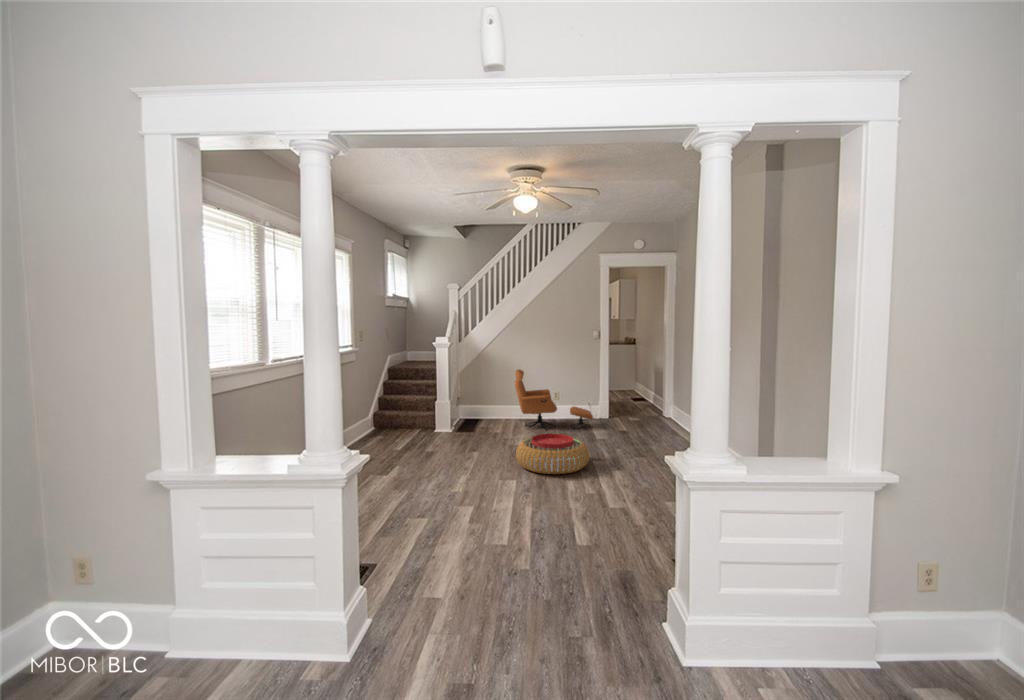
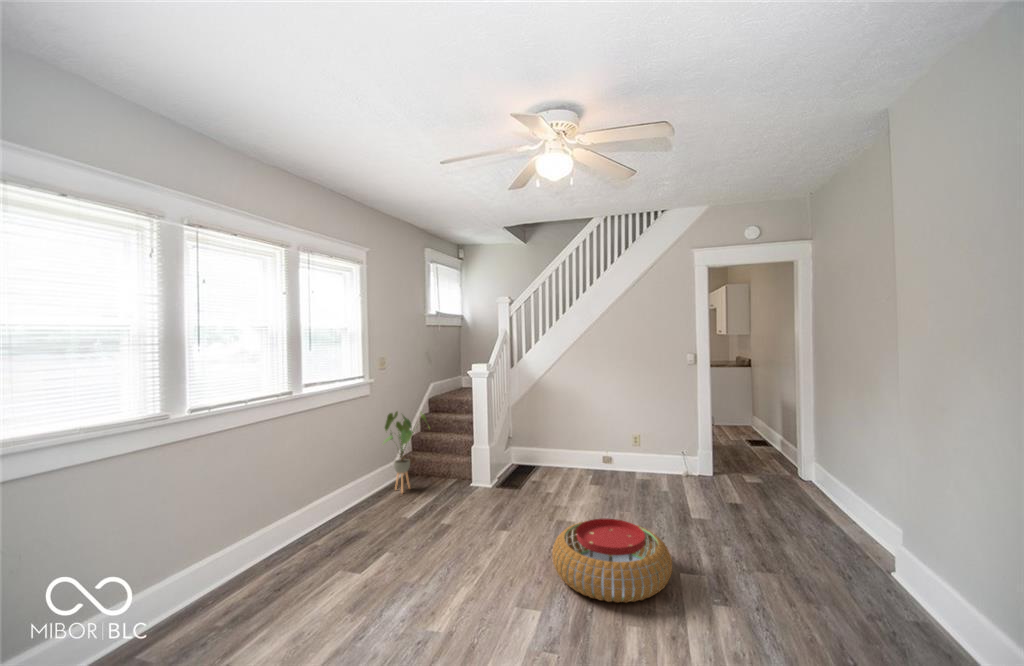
armchair: present [515,370,593,430] -> none [574,406,688,497]
house plant: none [364,374,402,438] -> present [384,412,426,492]

